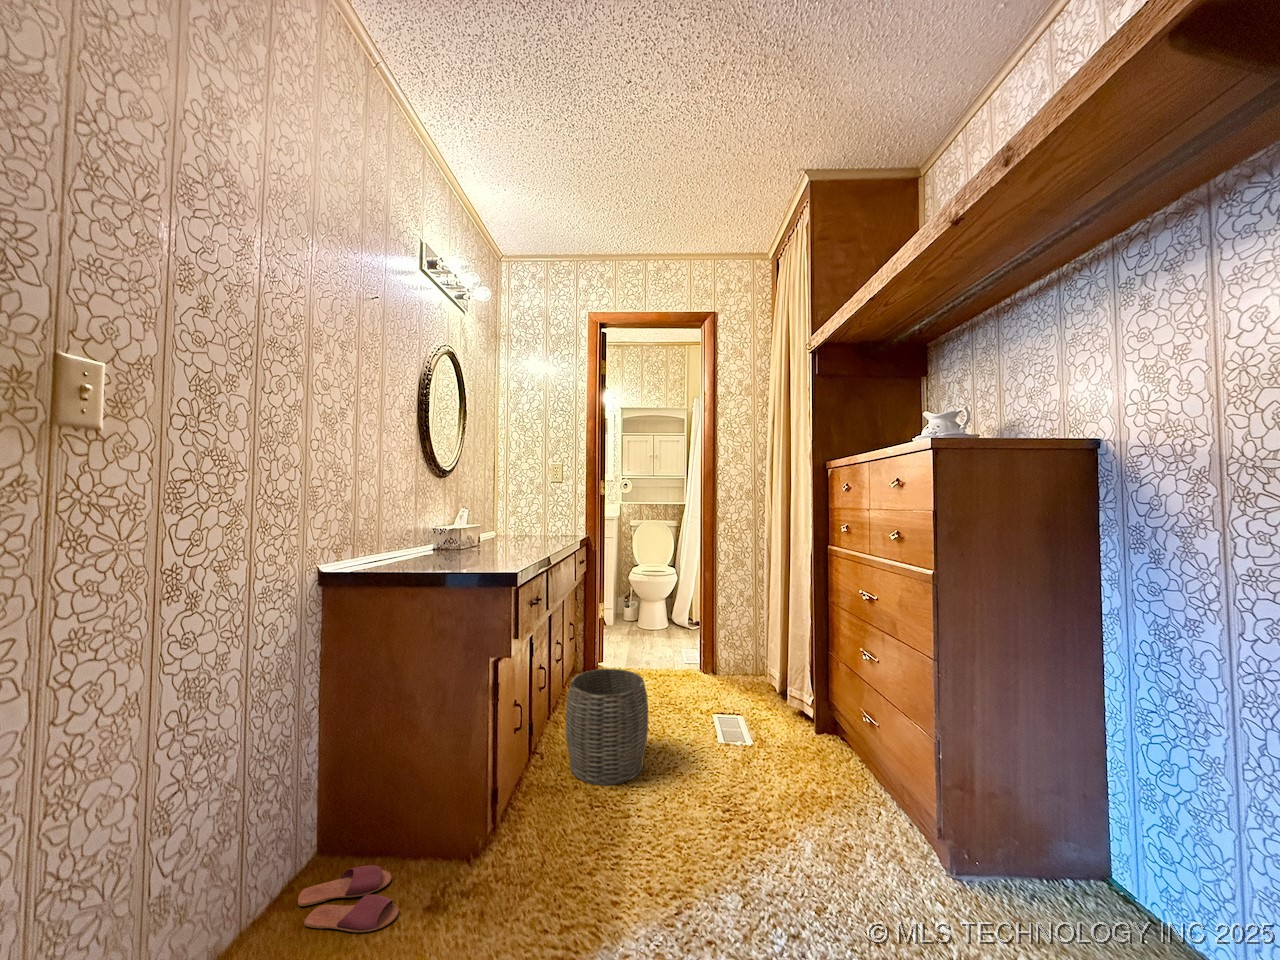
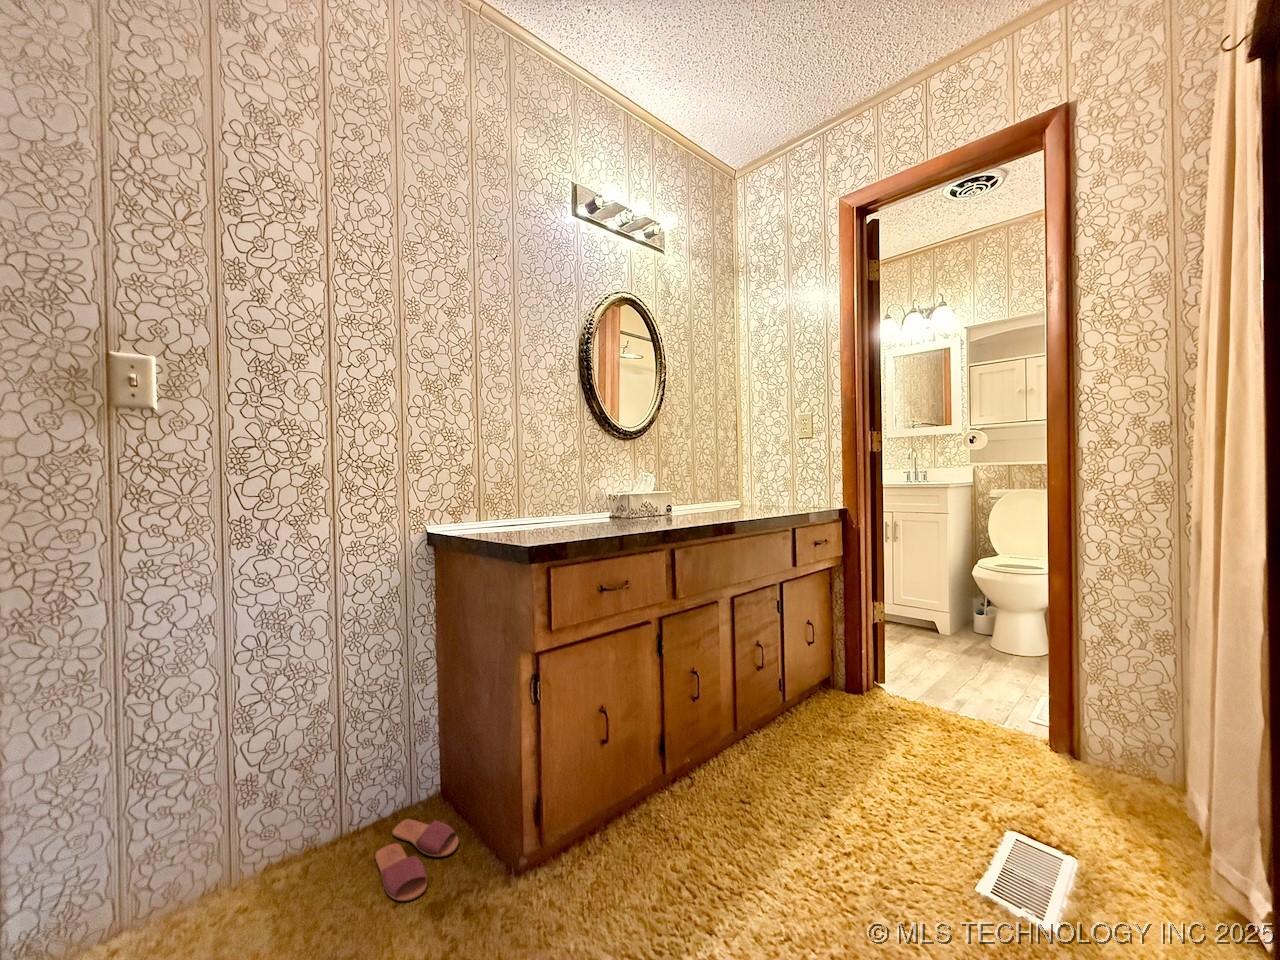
woven basket: present [566,669,648,785] -> none [698,695,821,881]

